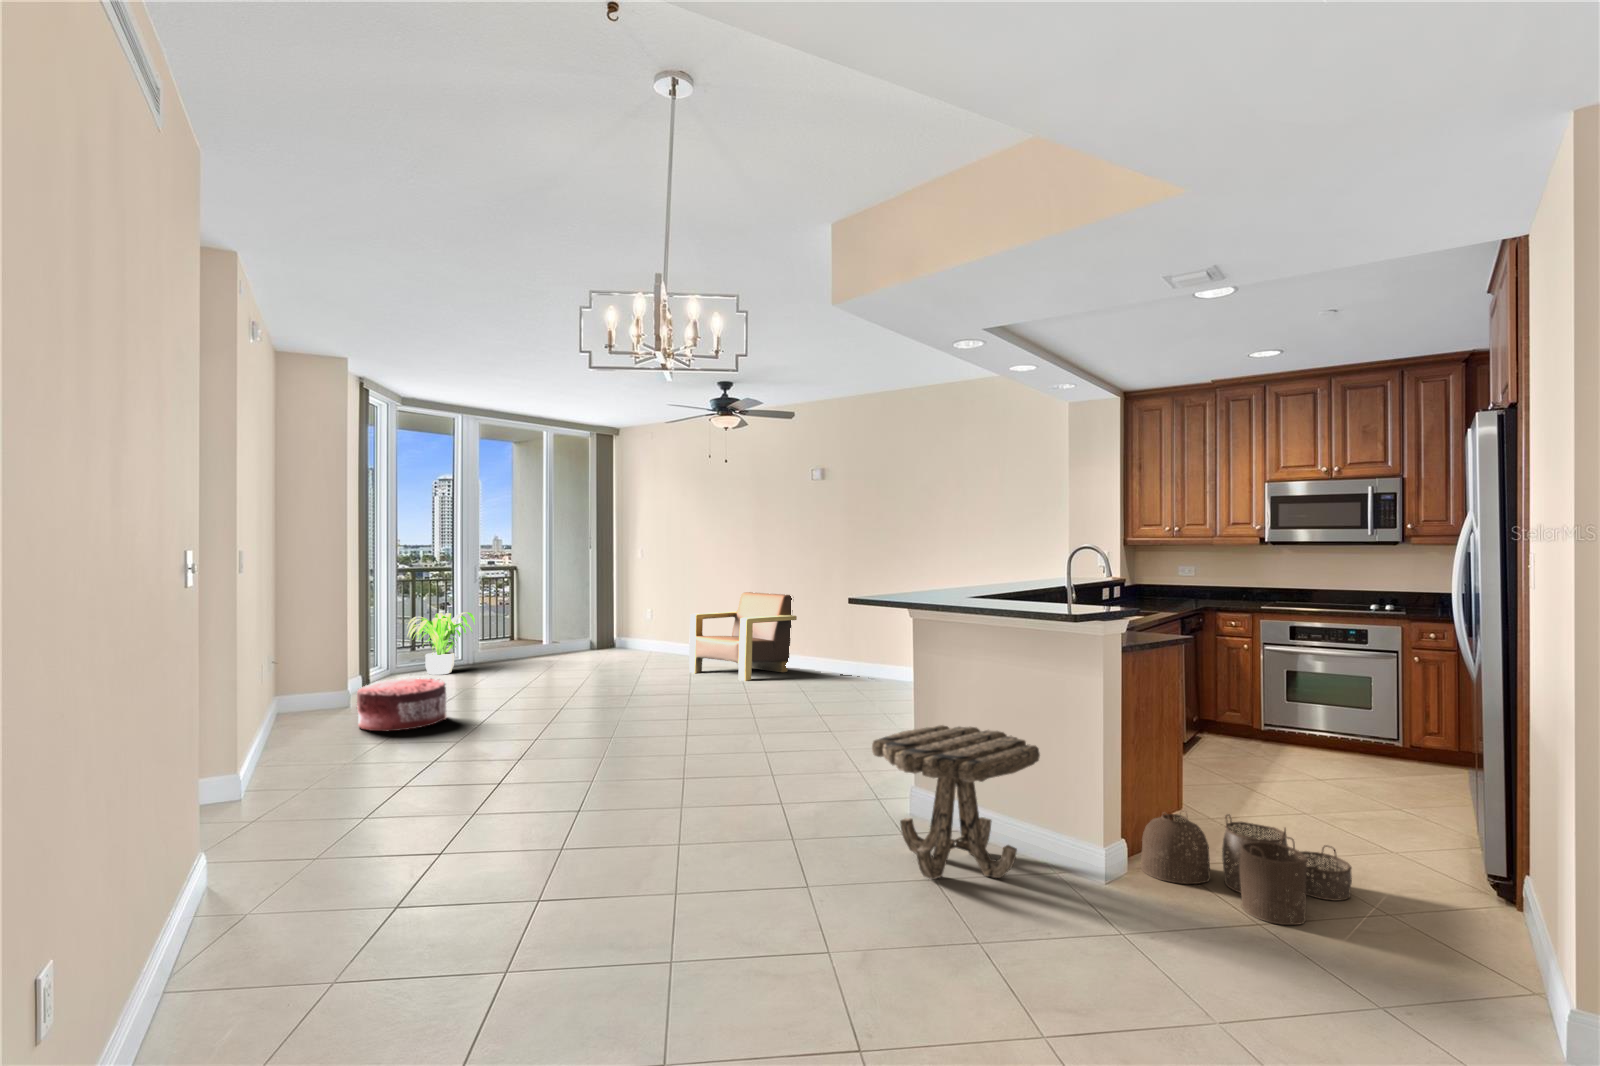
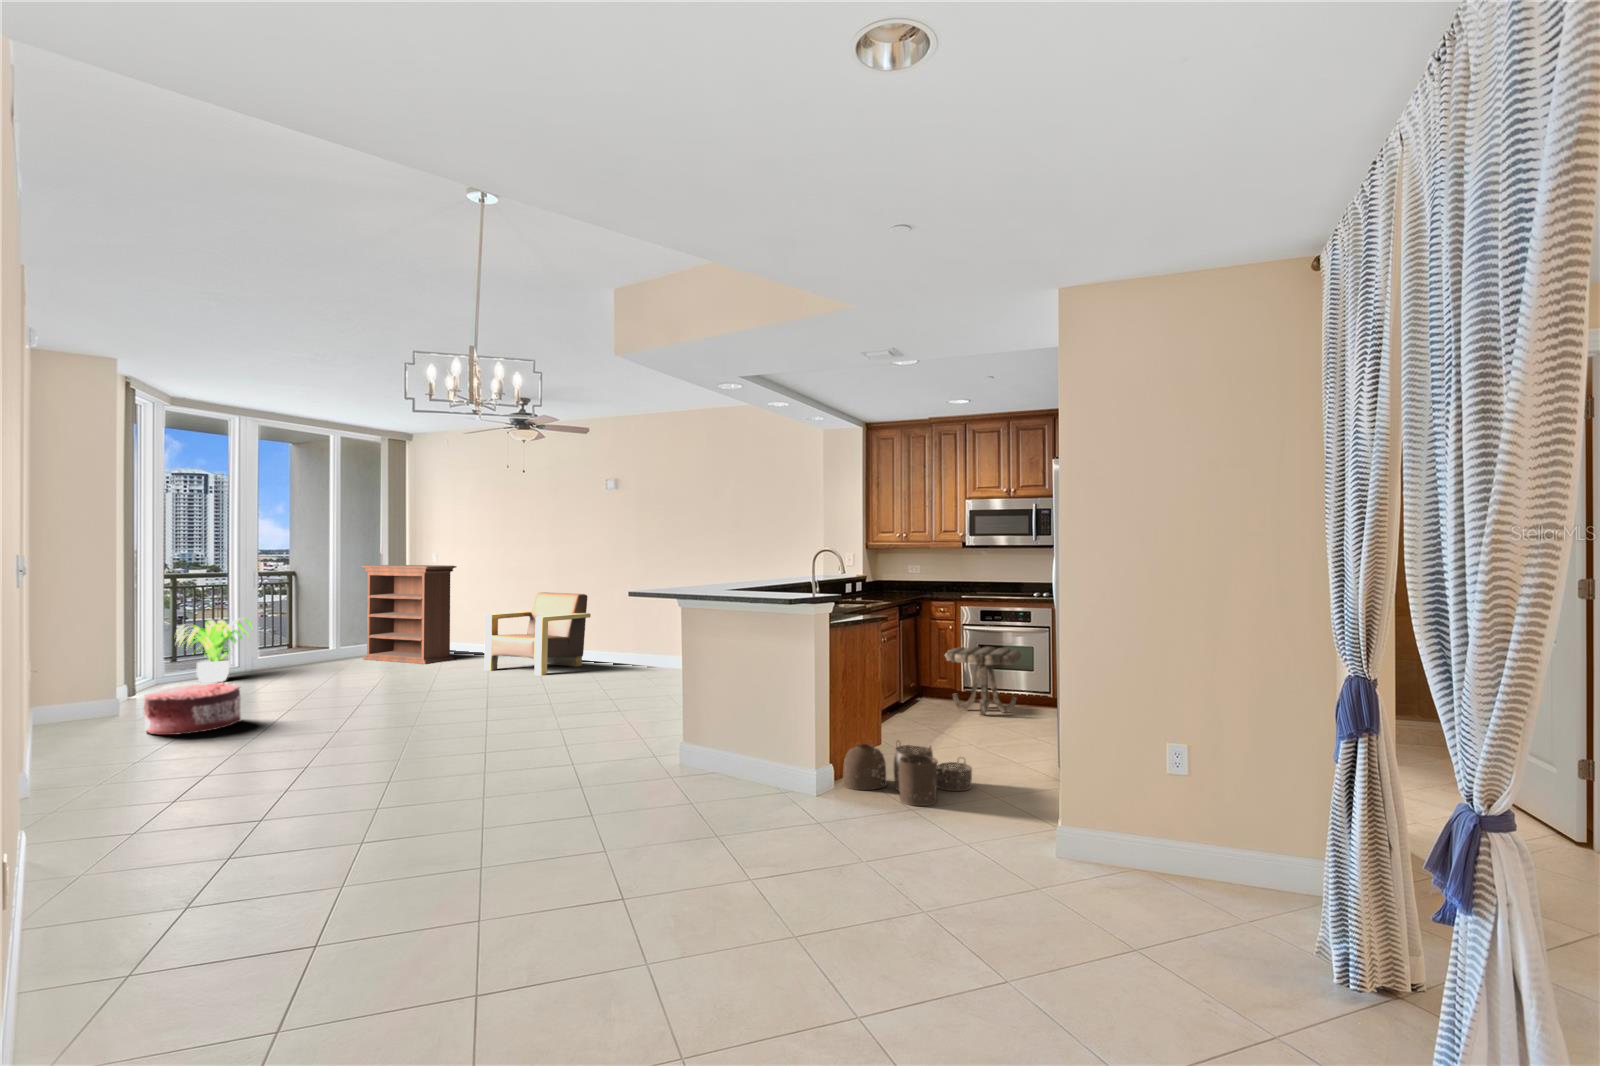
bookshelf: none [576,562,664,663] -> present [361,565,457,664]
side table: present [872,725,1040,879] -> present [945,646,1022,715]

